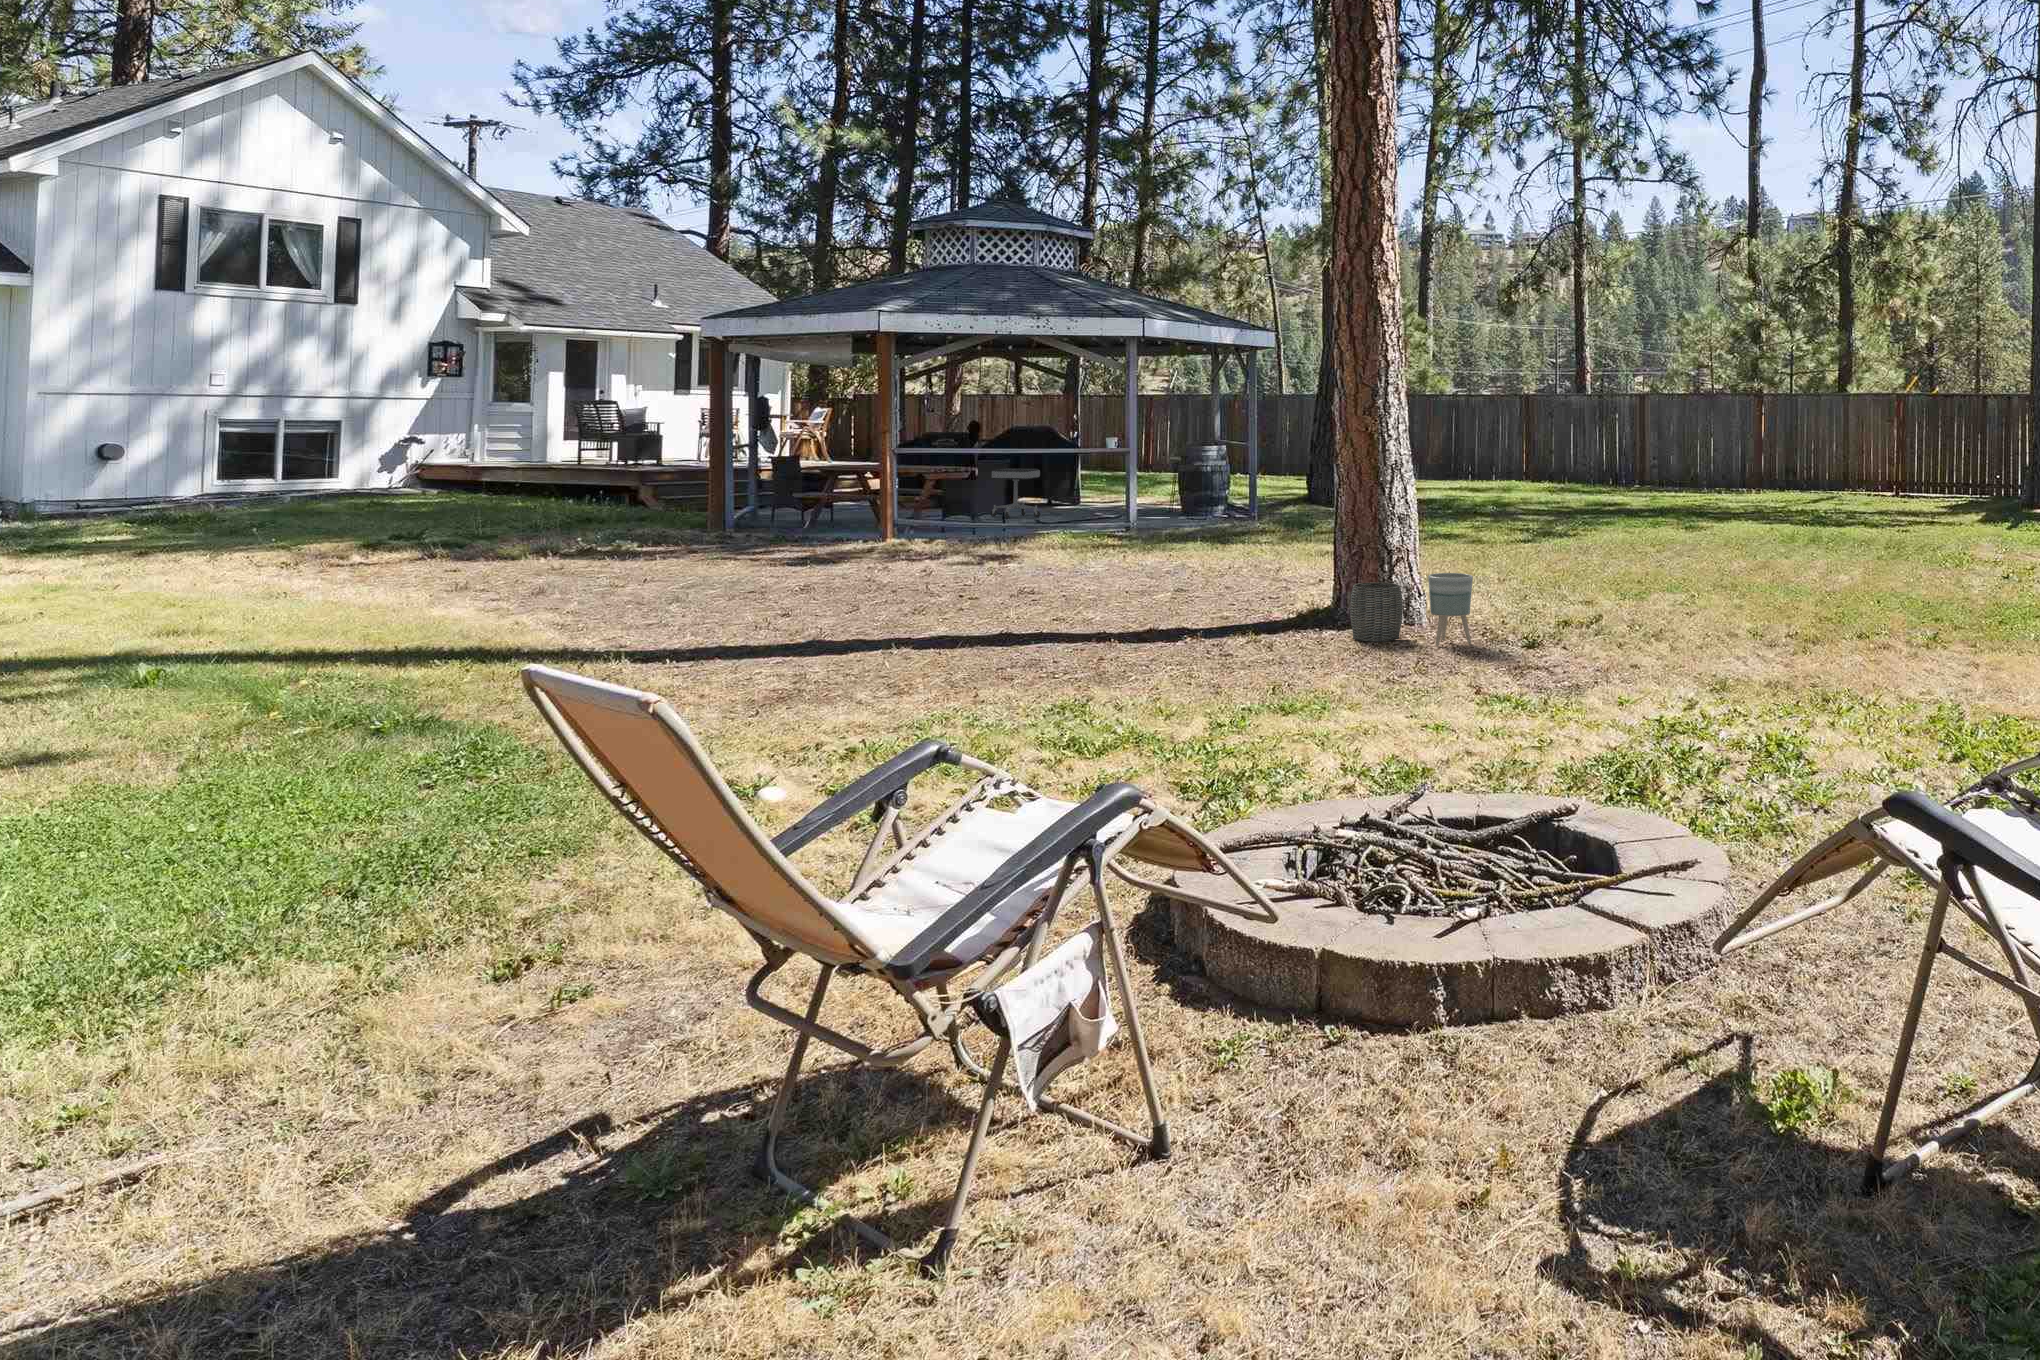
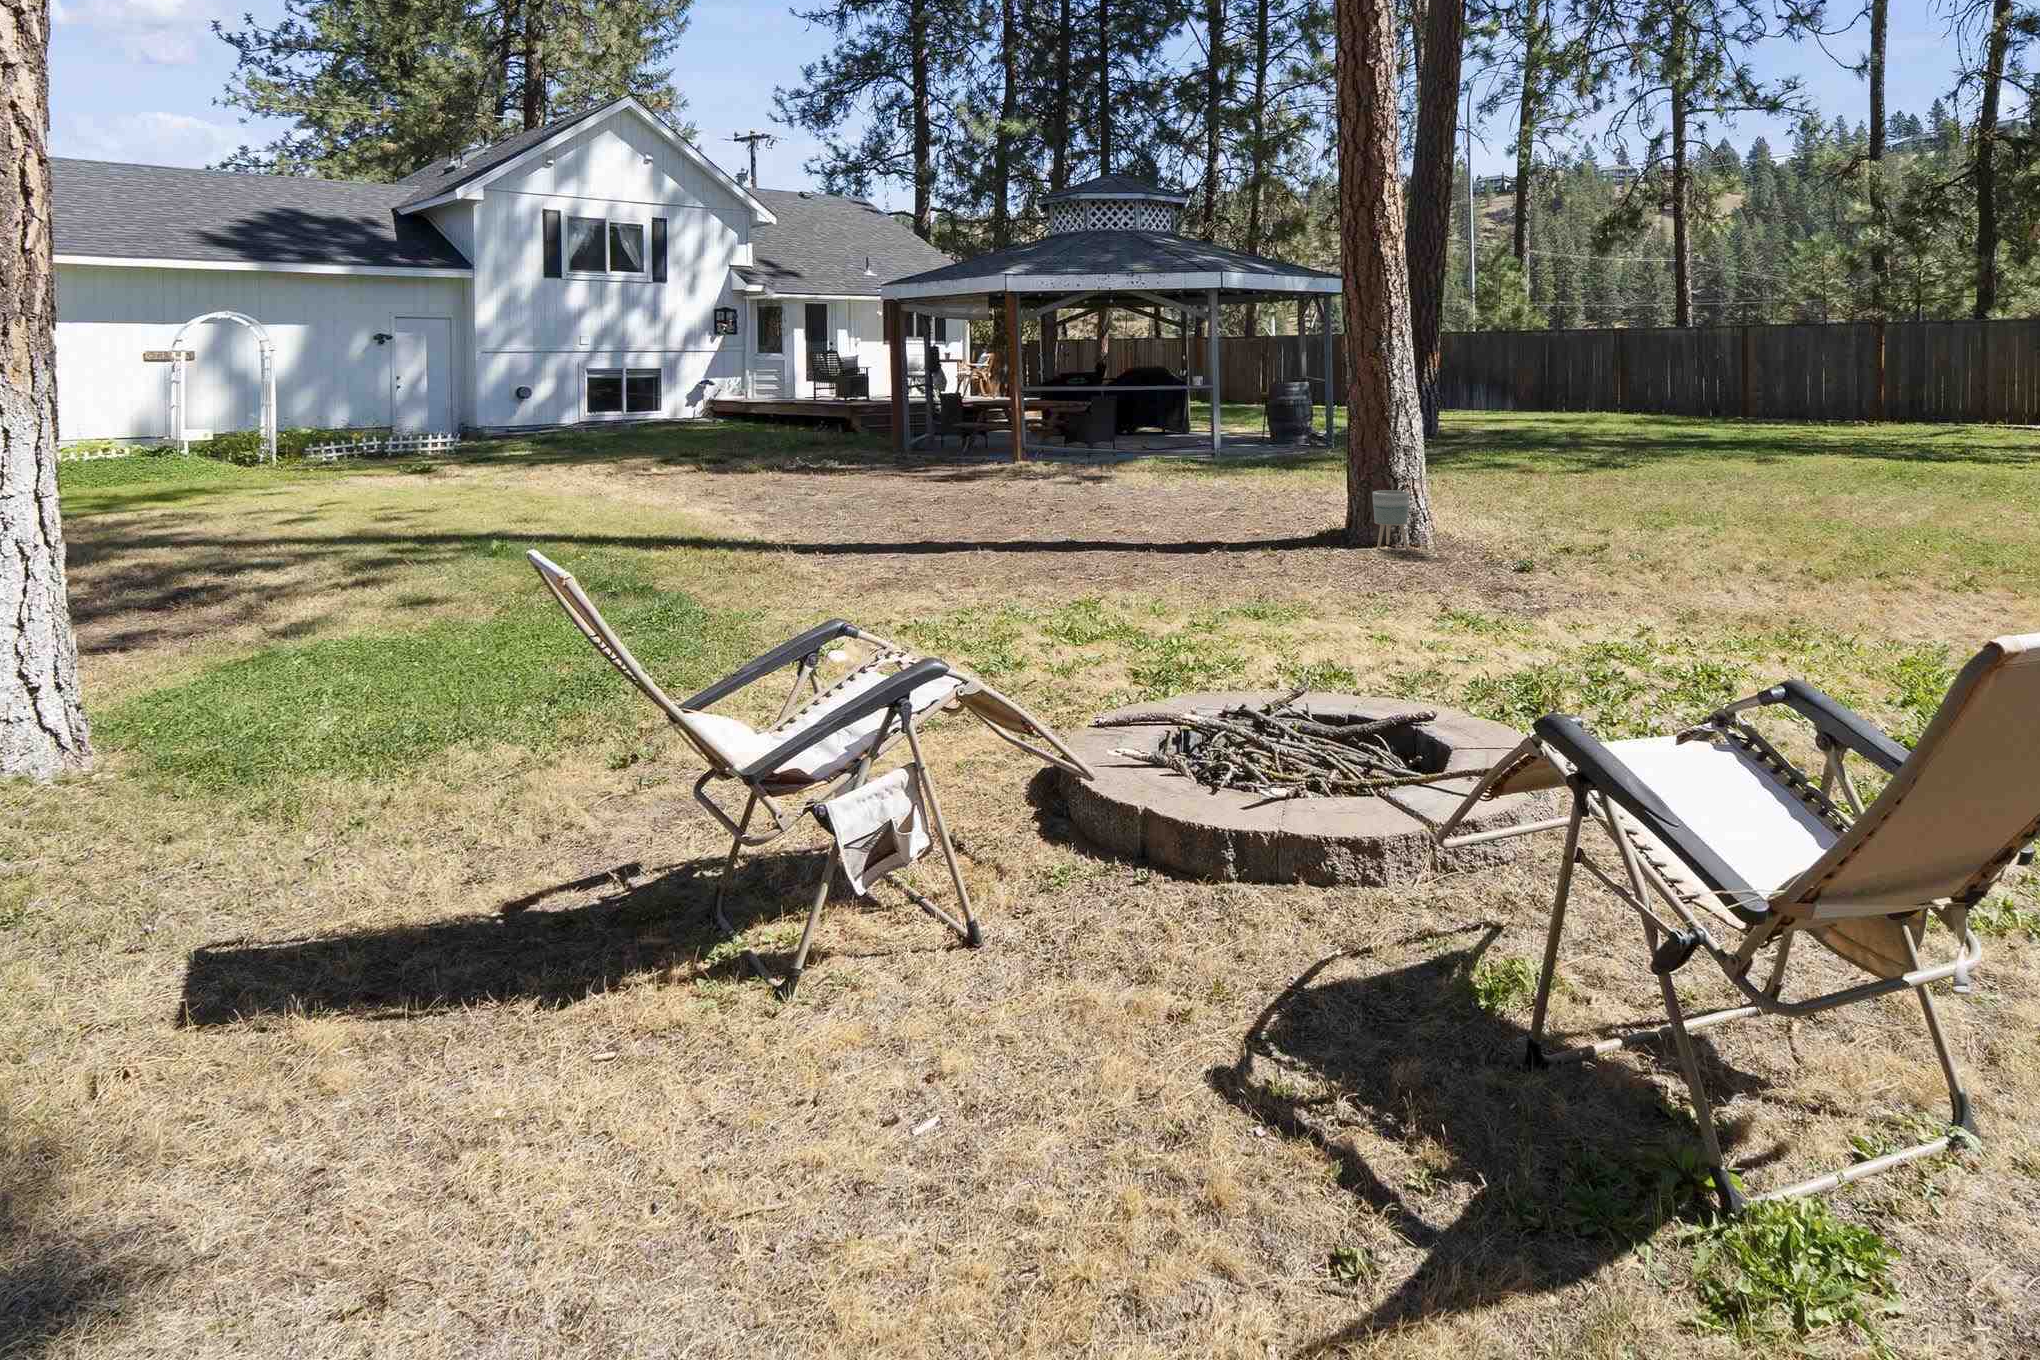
stool: present [990,468,1040,519] -> none [1104,404,1143,445]
woven basket: present [1350,583,1403,642] -> none [1313,497,1356,544]

